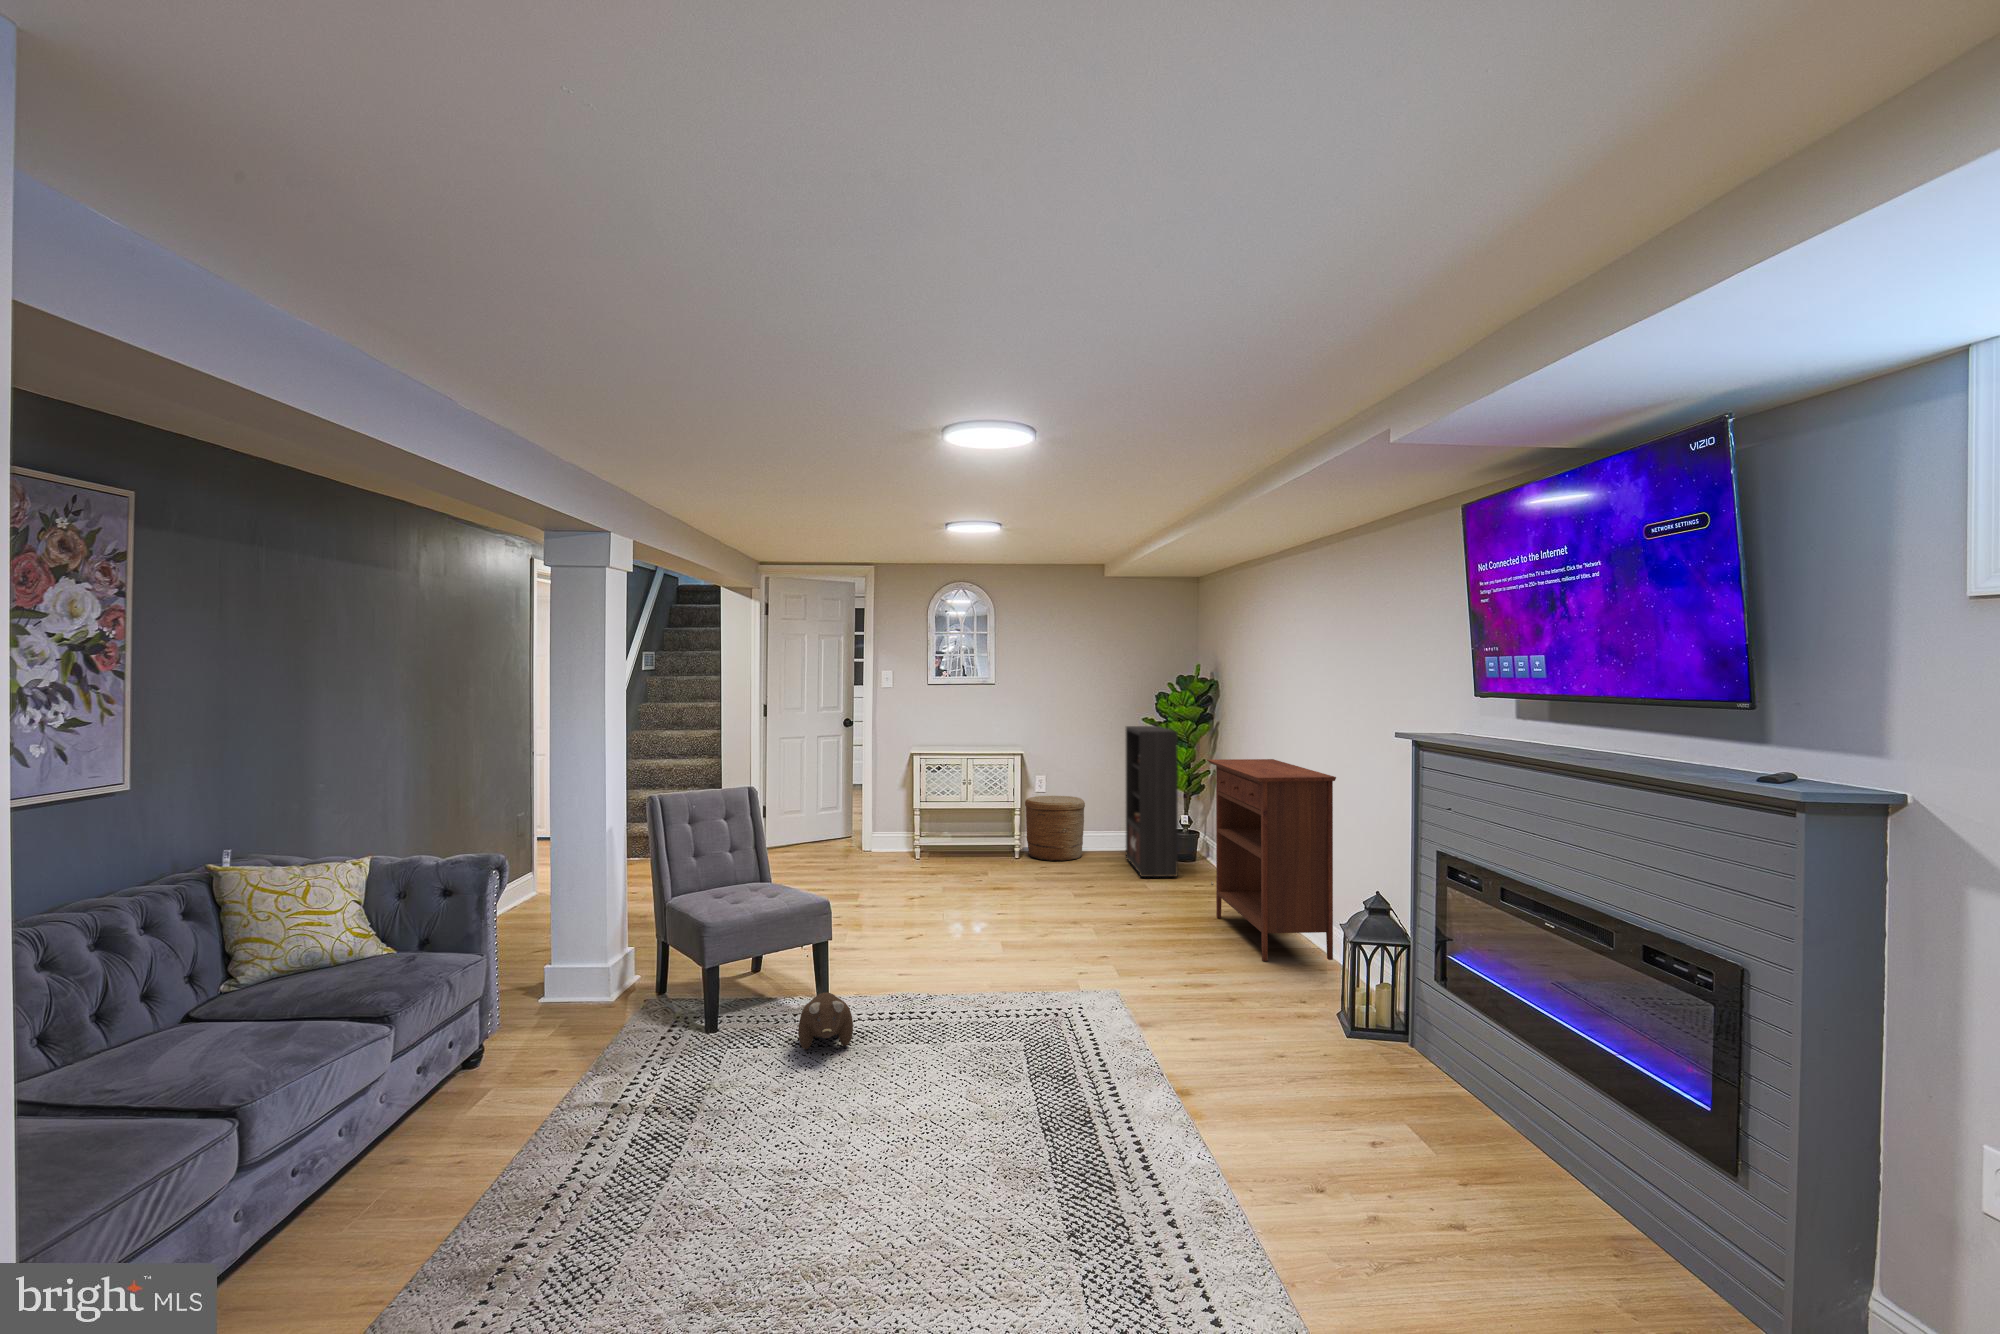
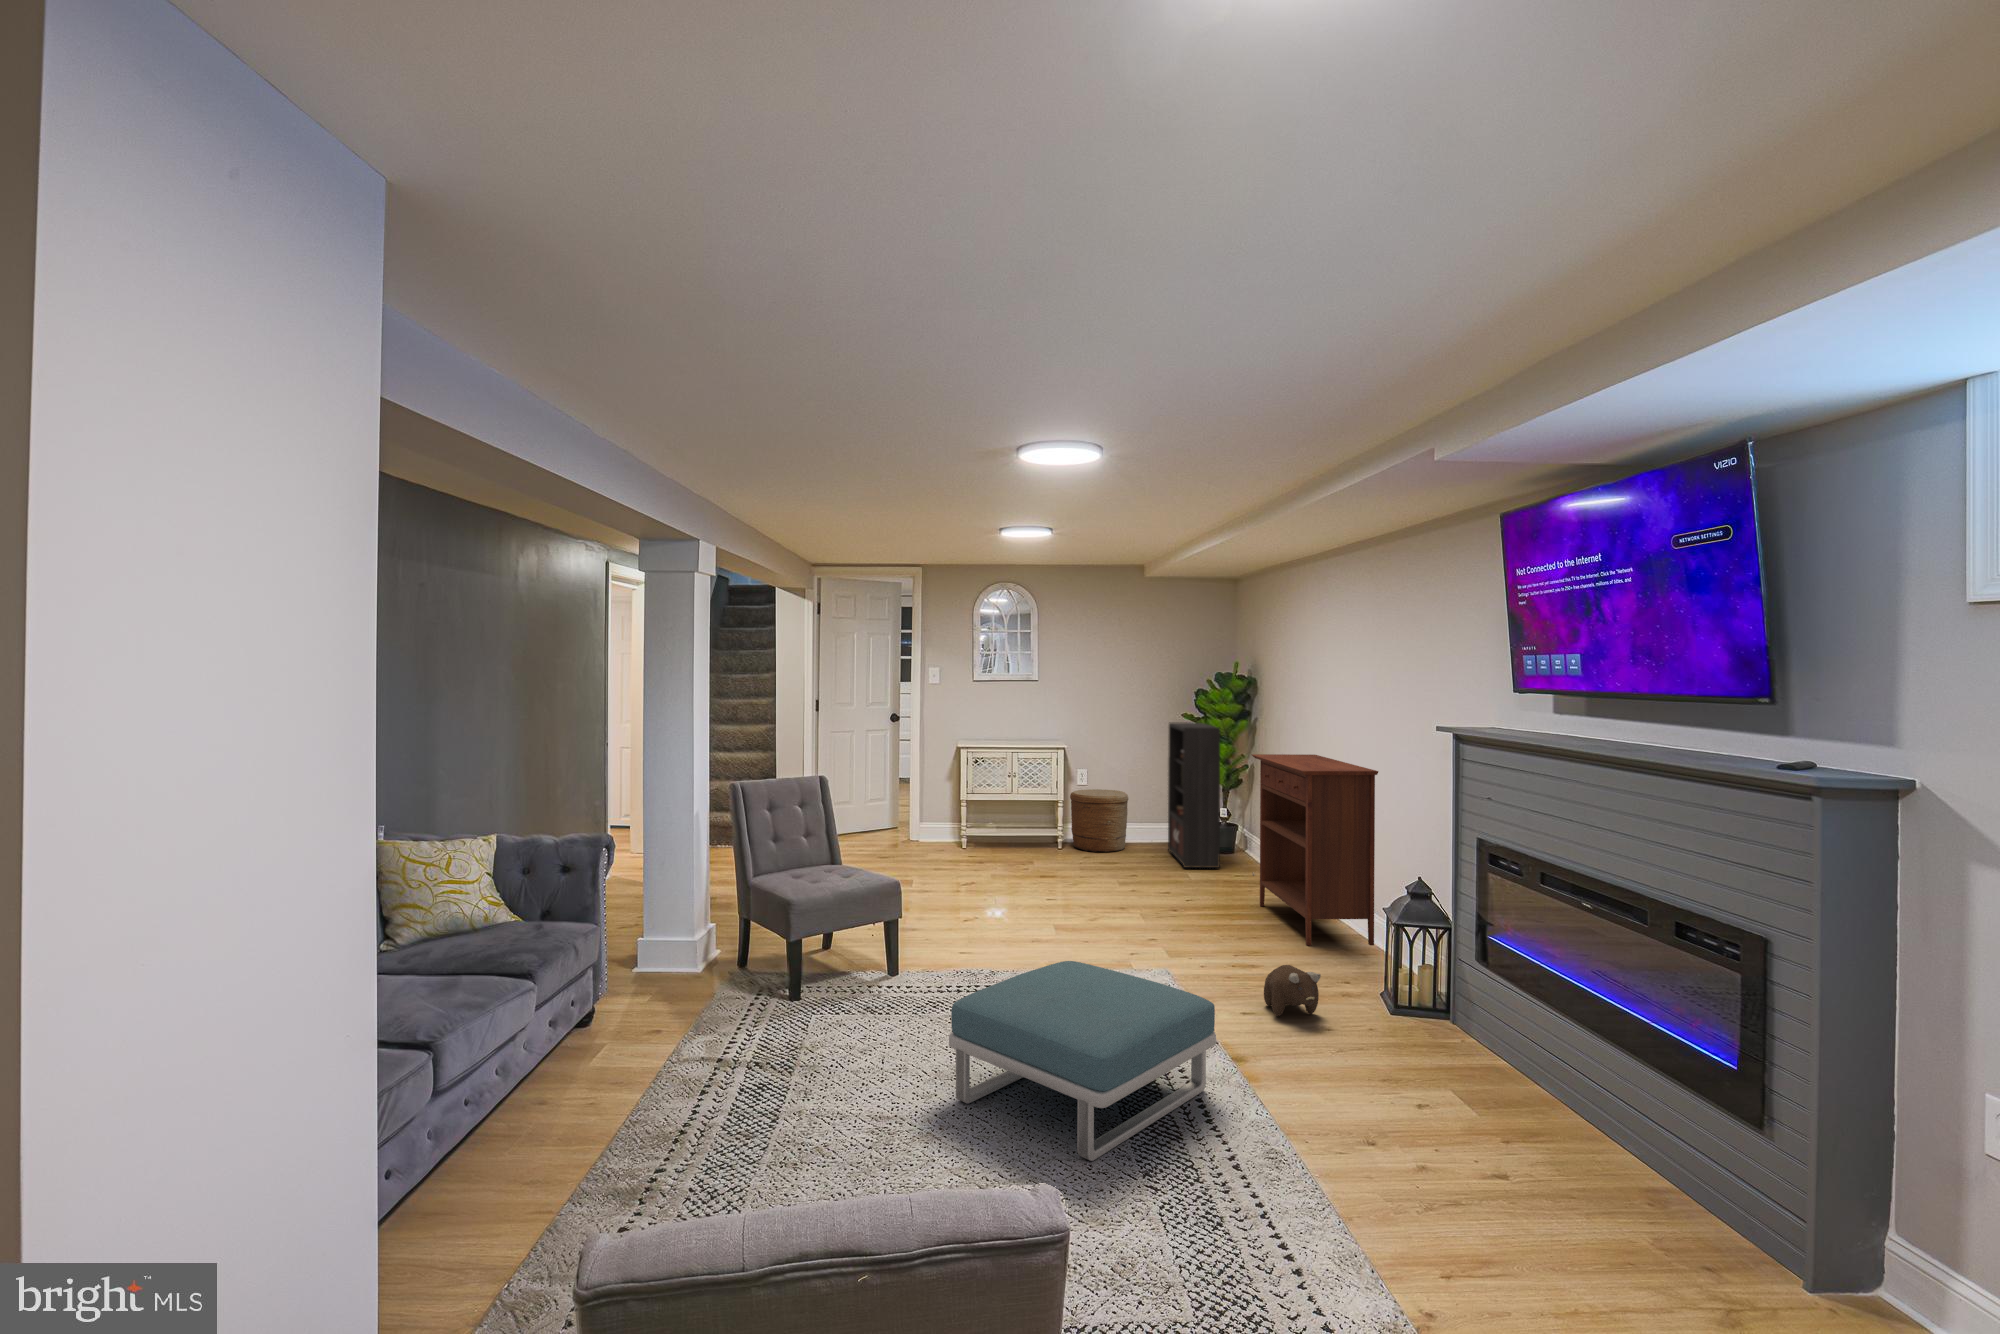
footstool: none [862,989,1155,1221] -> present [949,961,1216,1161]
plush toy: present [798,992,853,1050] -> present [1264,965,1321,1016]

